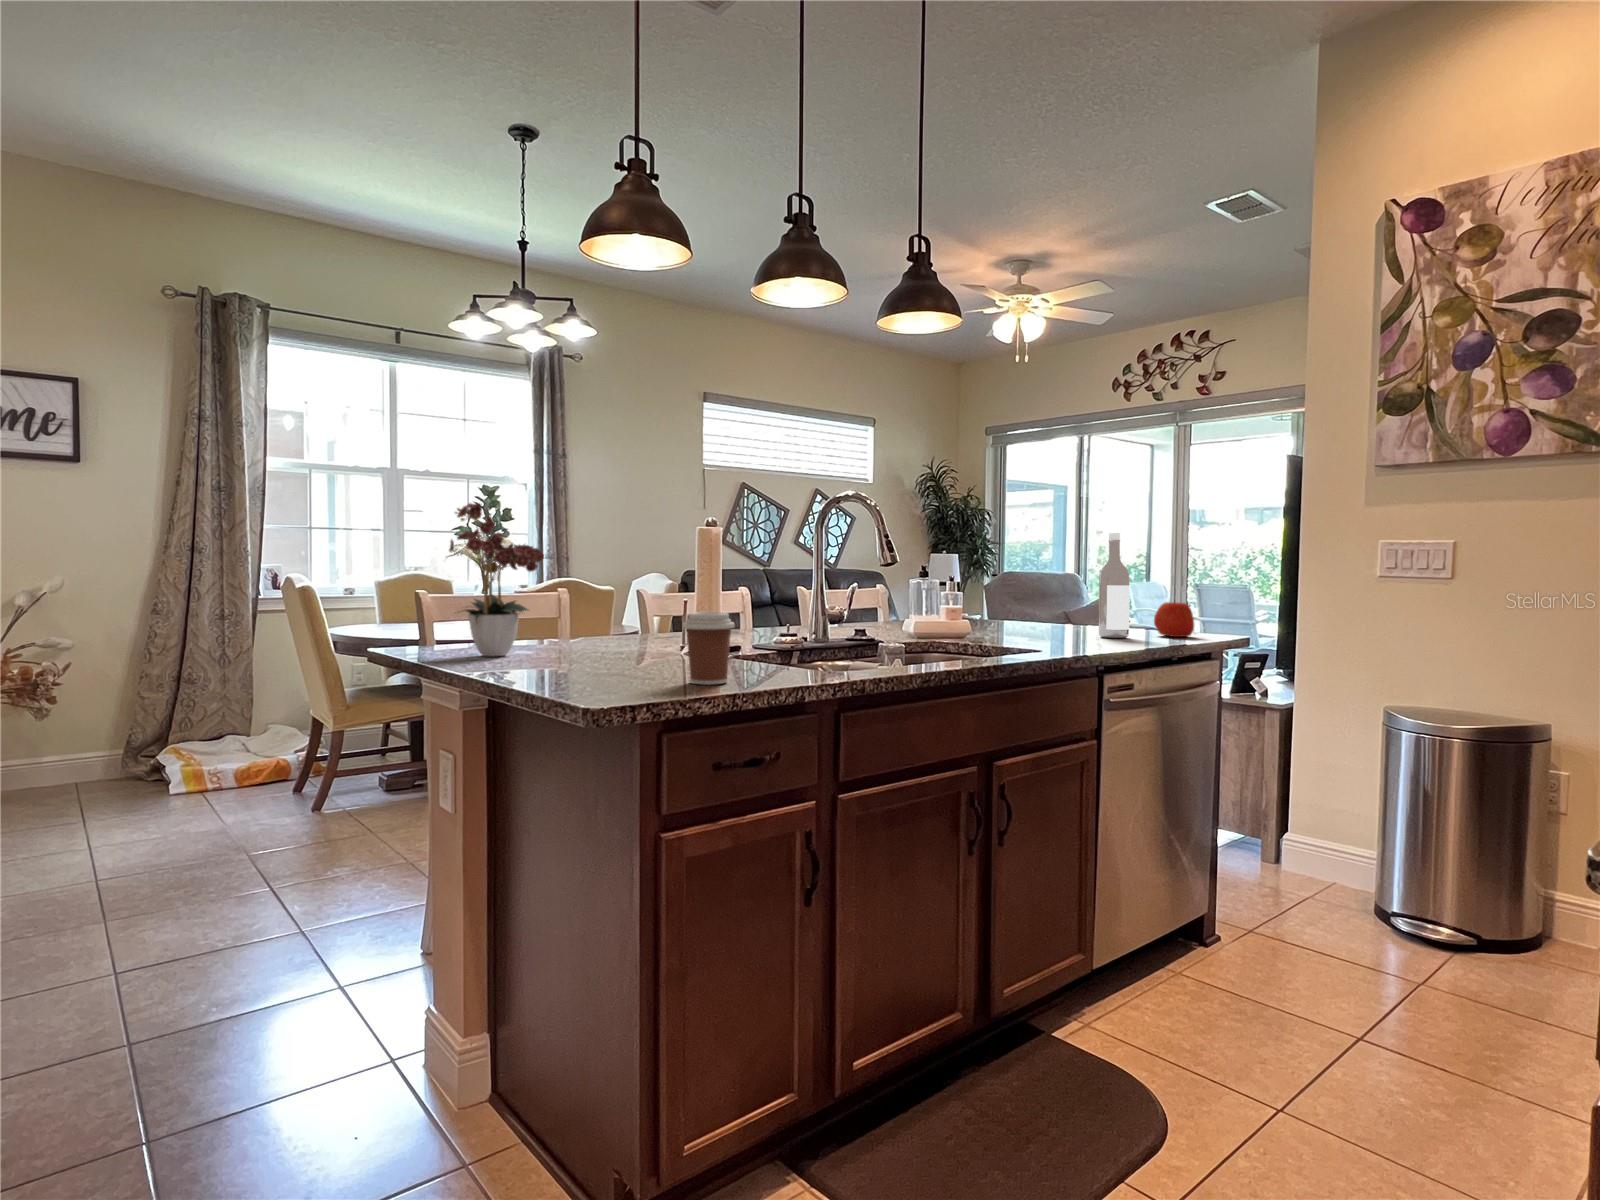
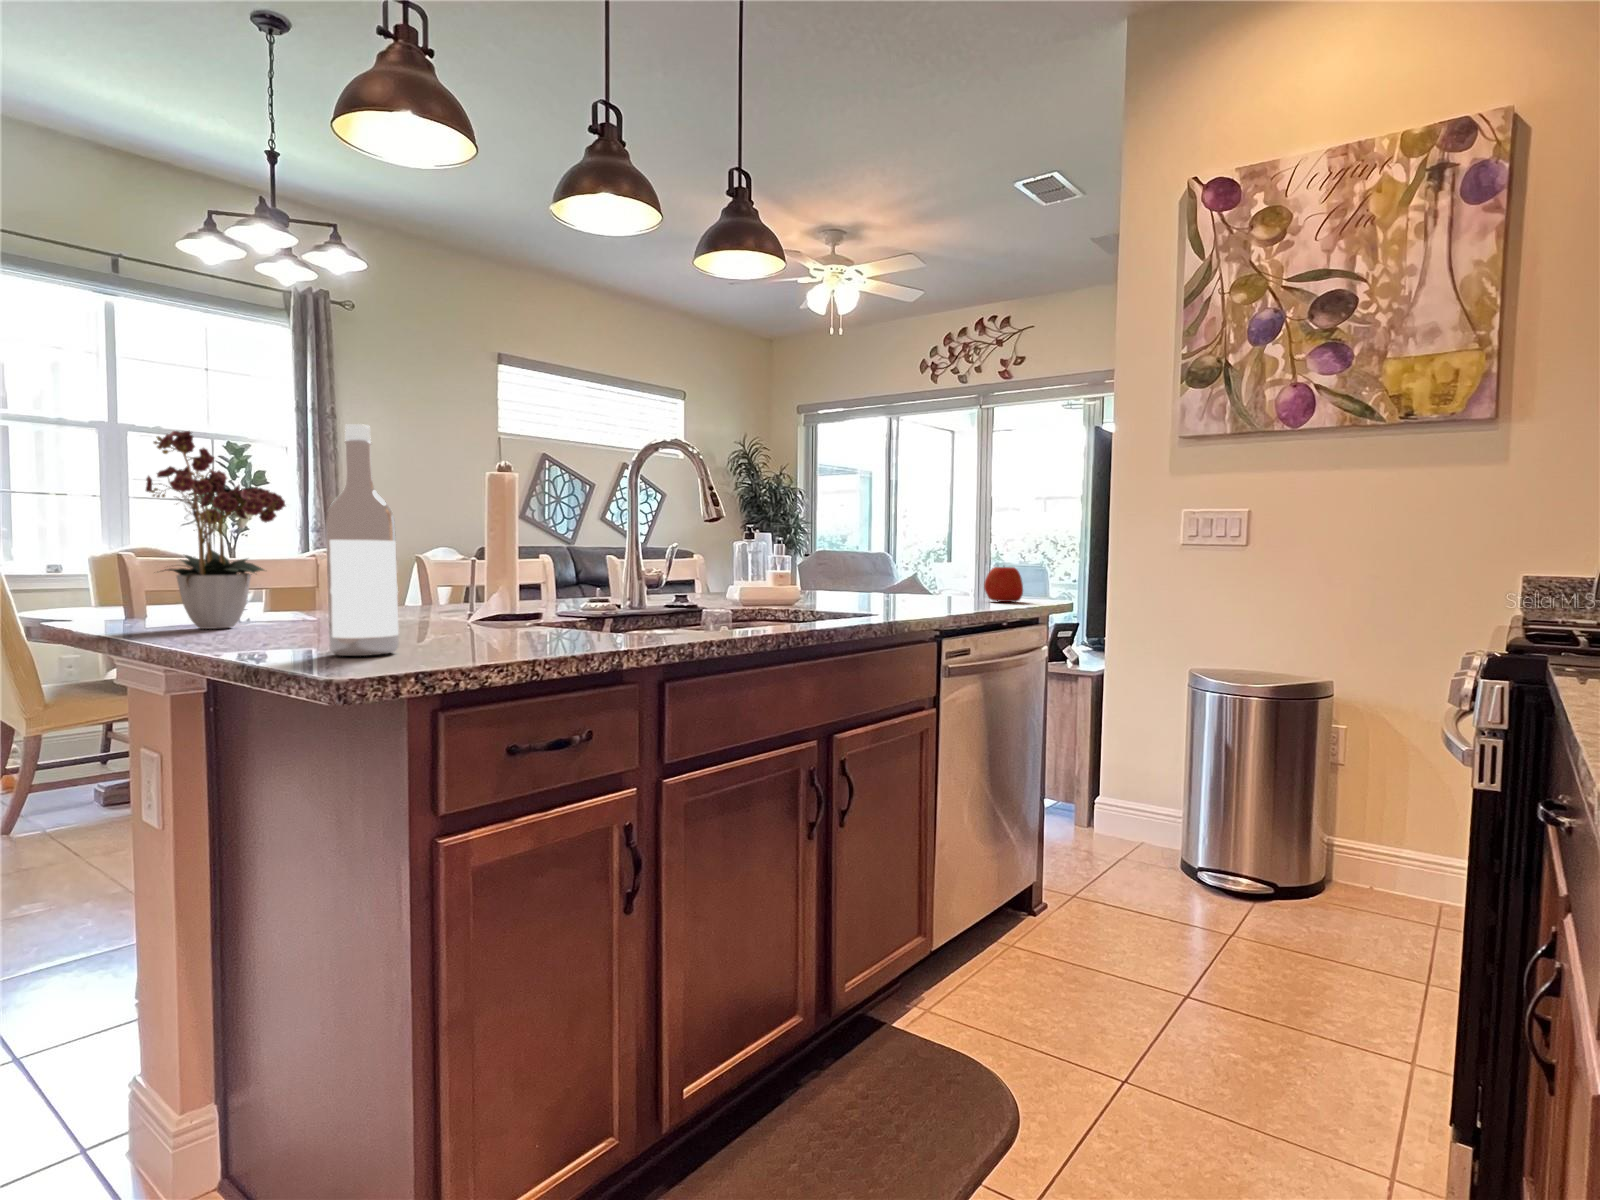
wine bottle: present [1099,532,1130,638] -> present [326,424,399,656]
coffee cup: present [683,612,735,685] -> none [465,563,533,651]

